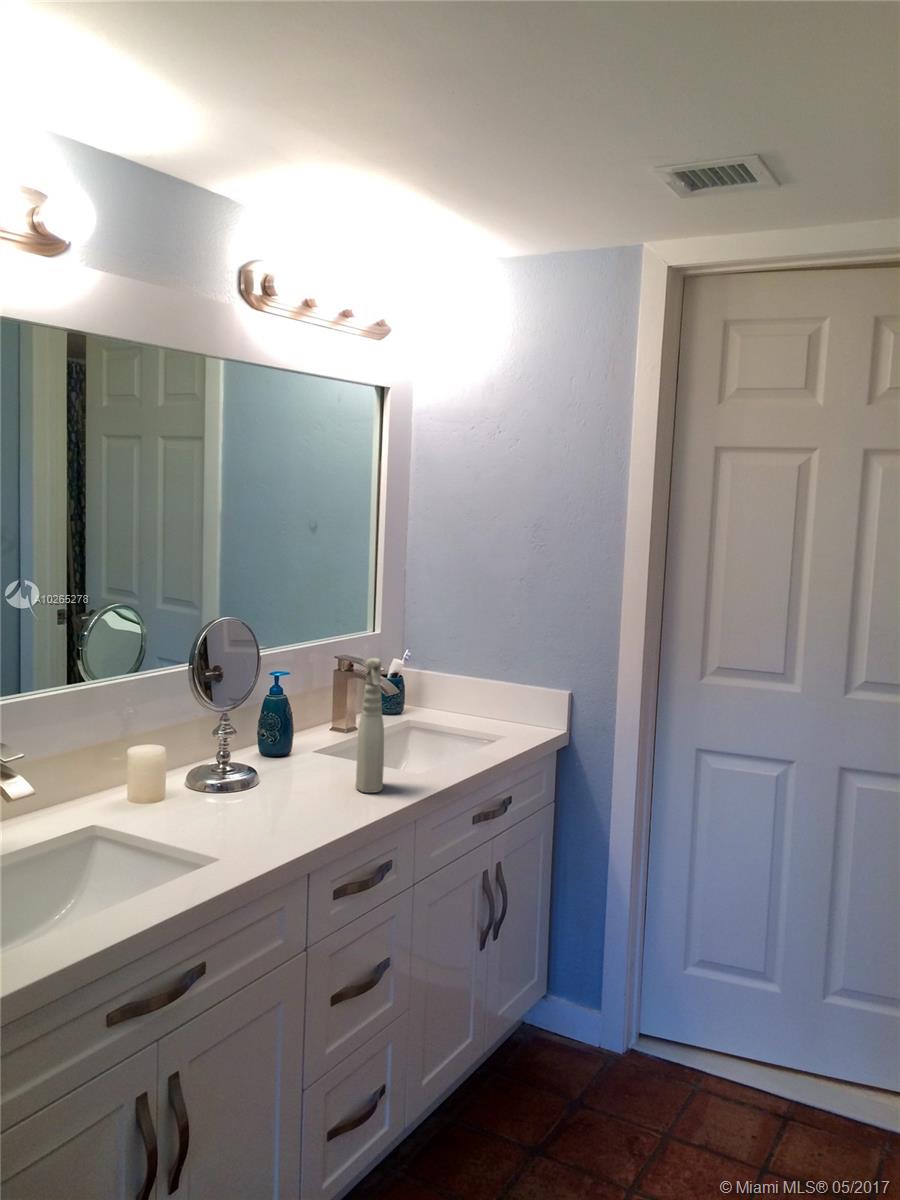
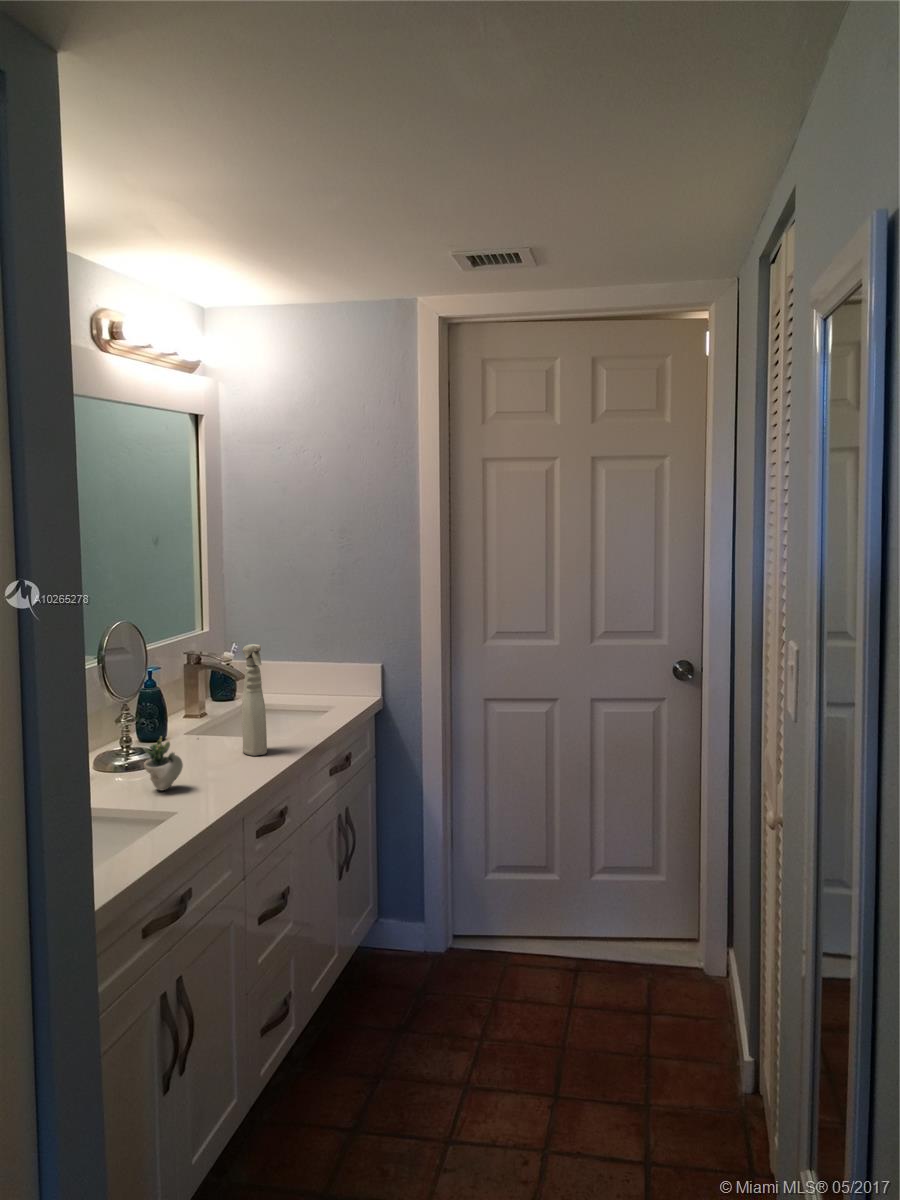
succulent plant: none [206,760,261,826] -> present [143,736,199,790]

